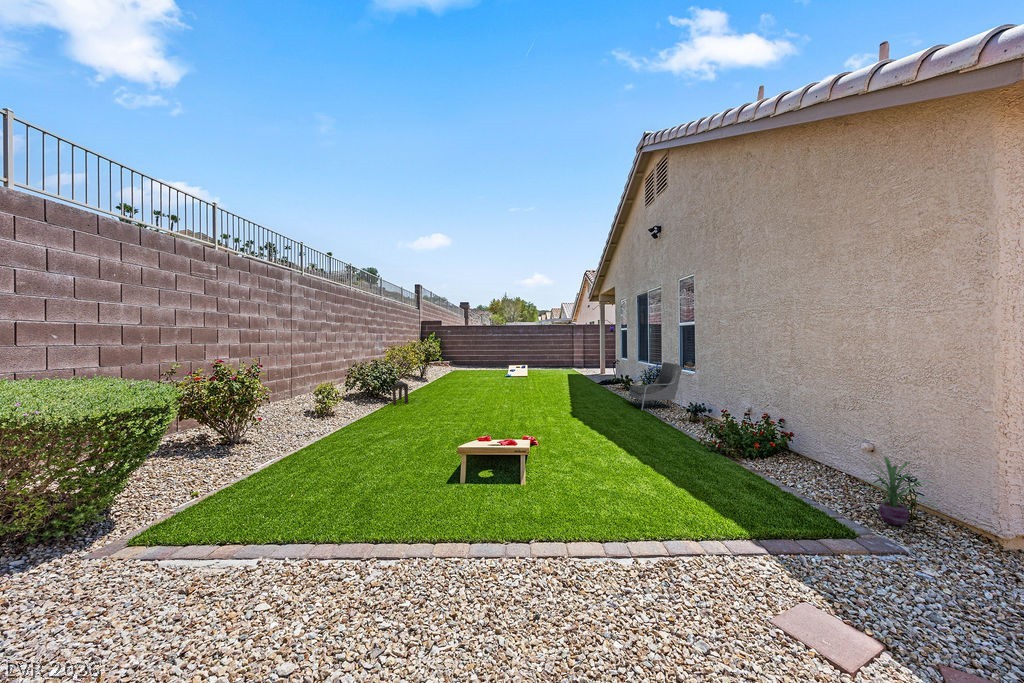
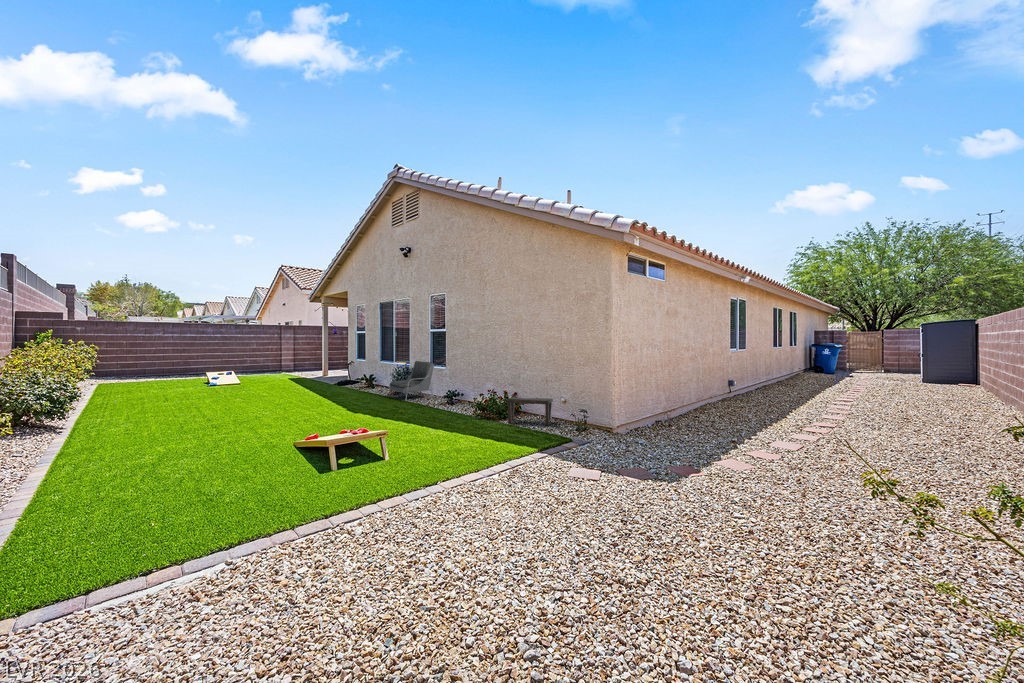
bench: present [388,381,408,405] -> present [507,397,553,425]
decorative plant: present [854,457,936,525] -> none [565,403,597,434]

